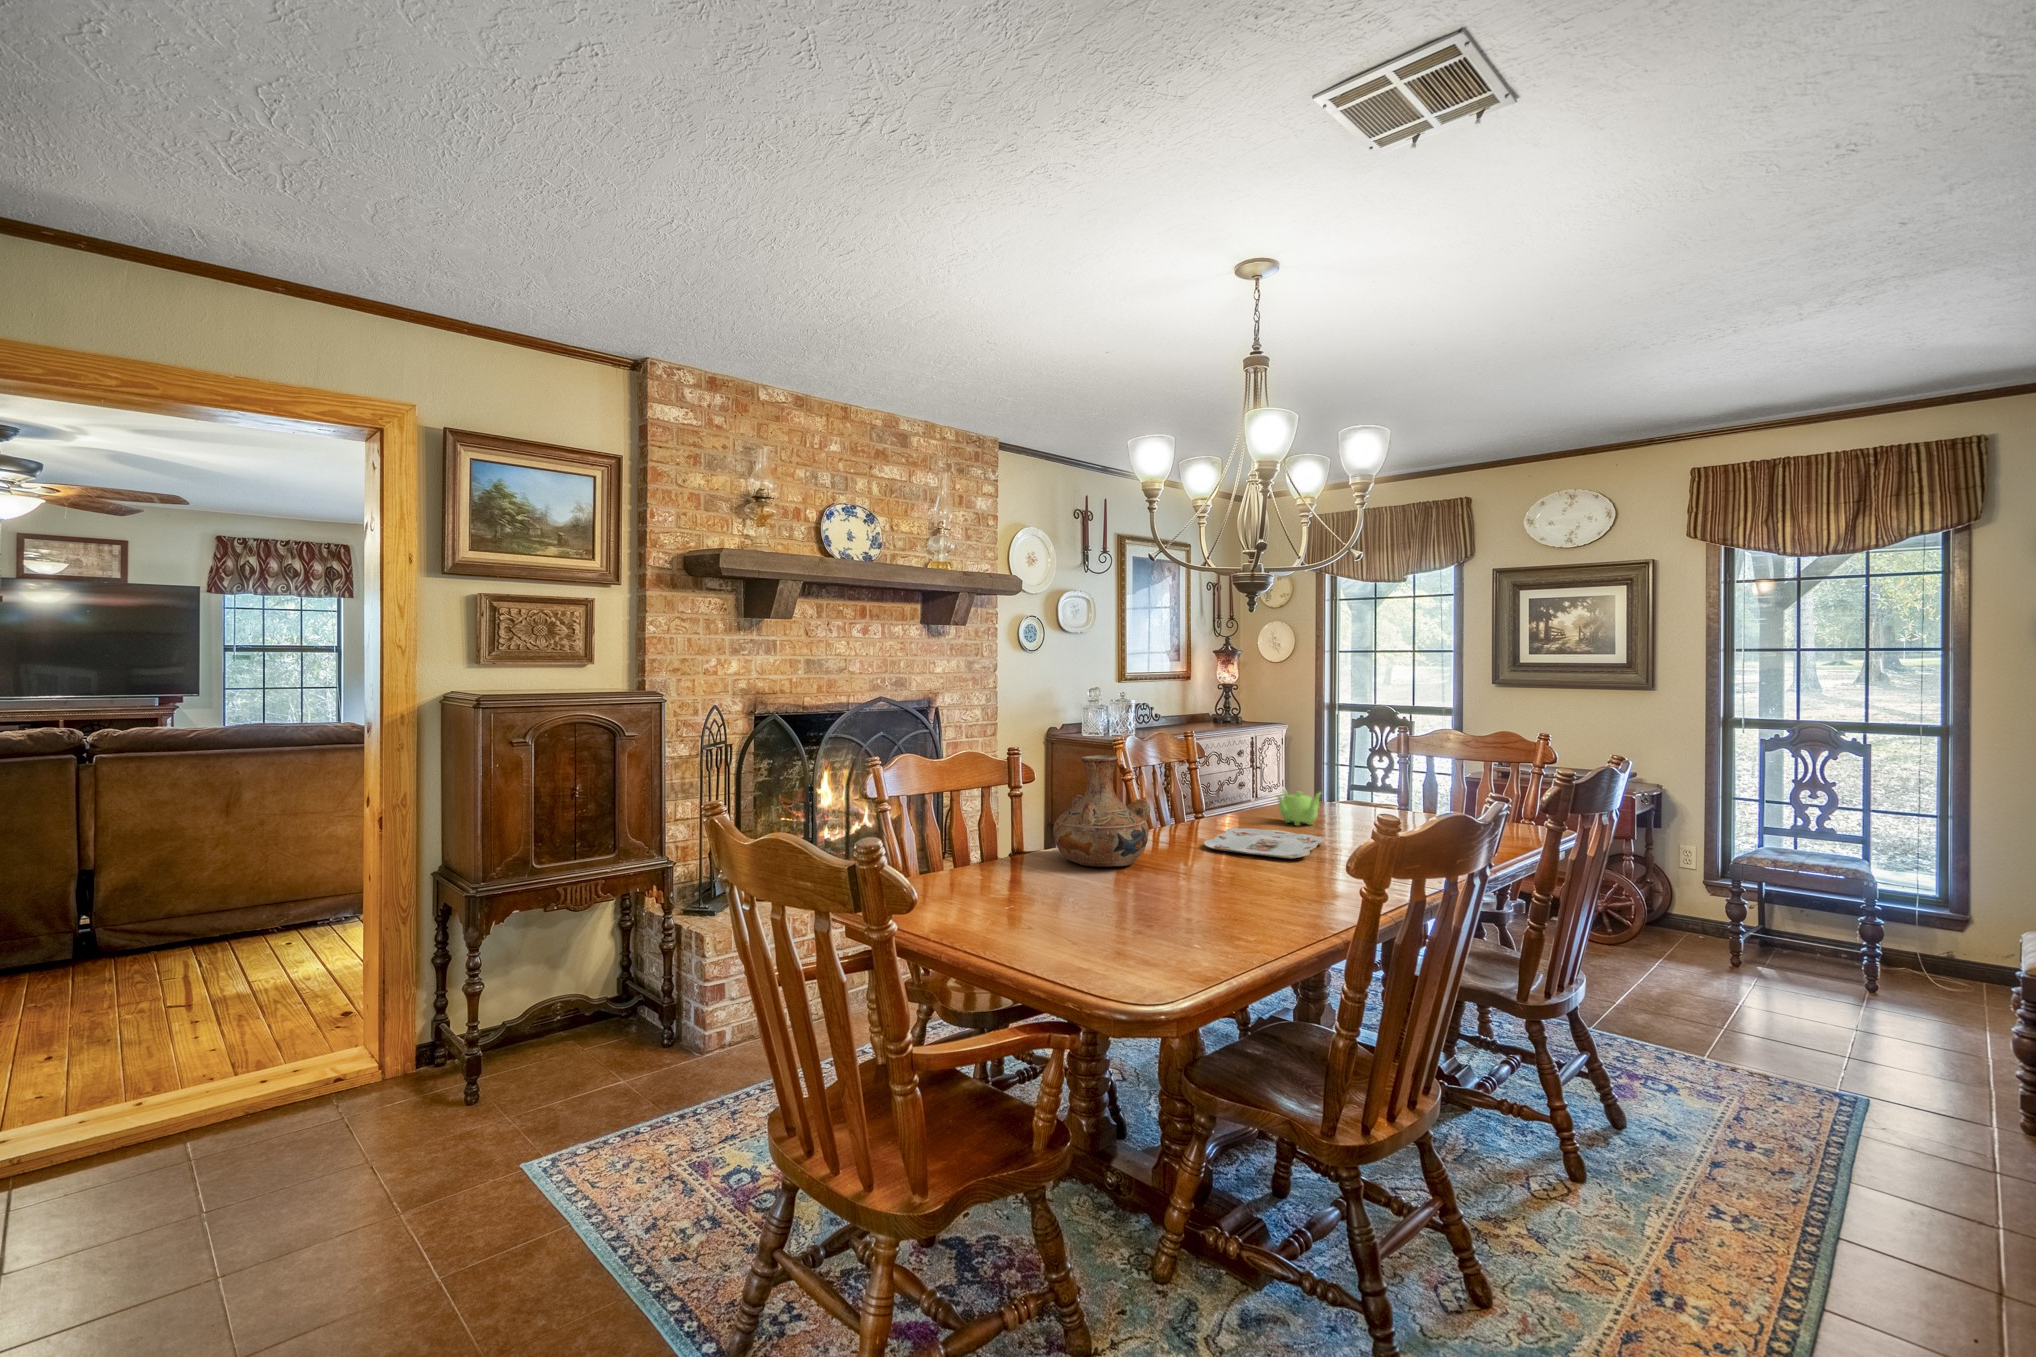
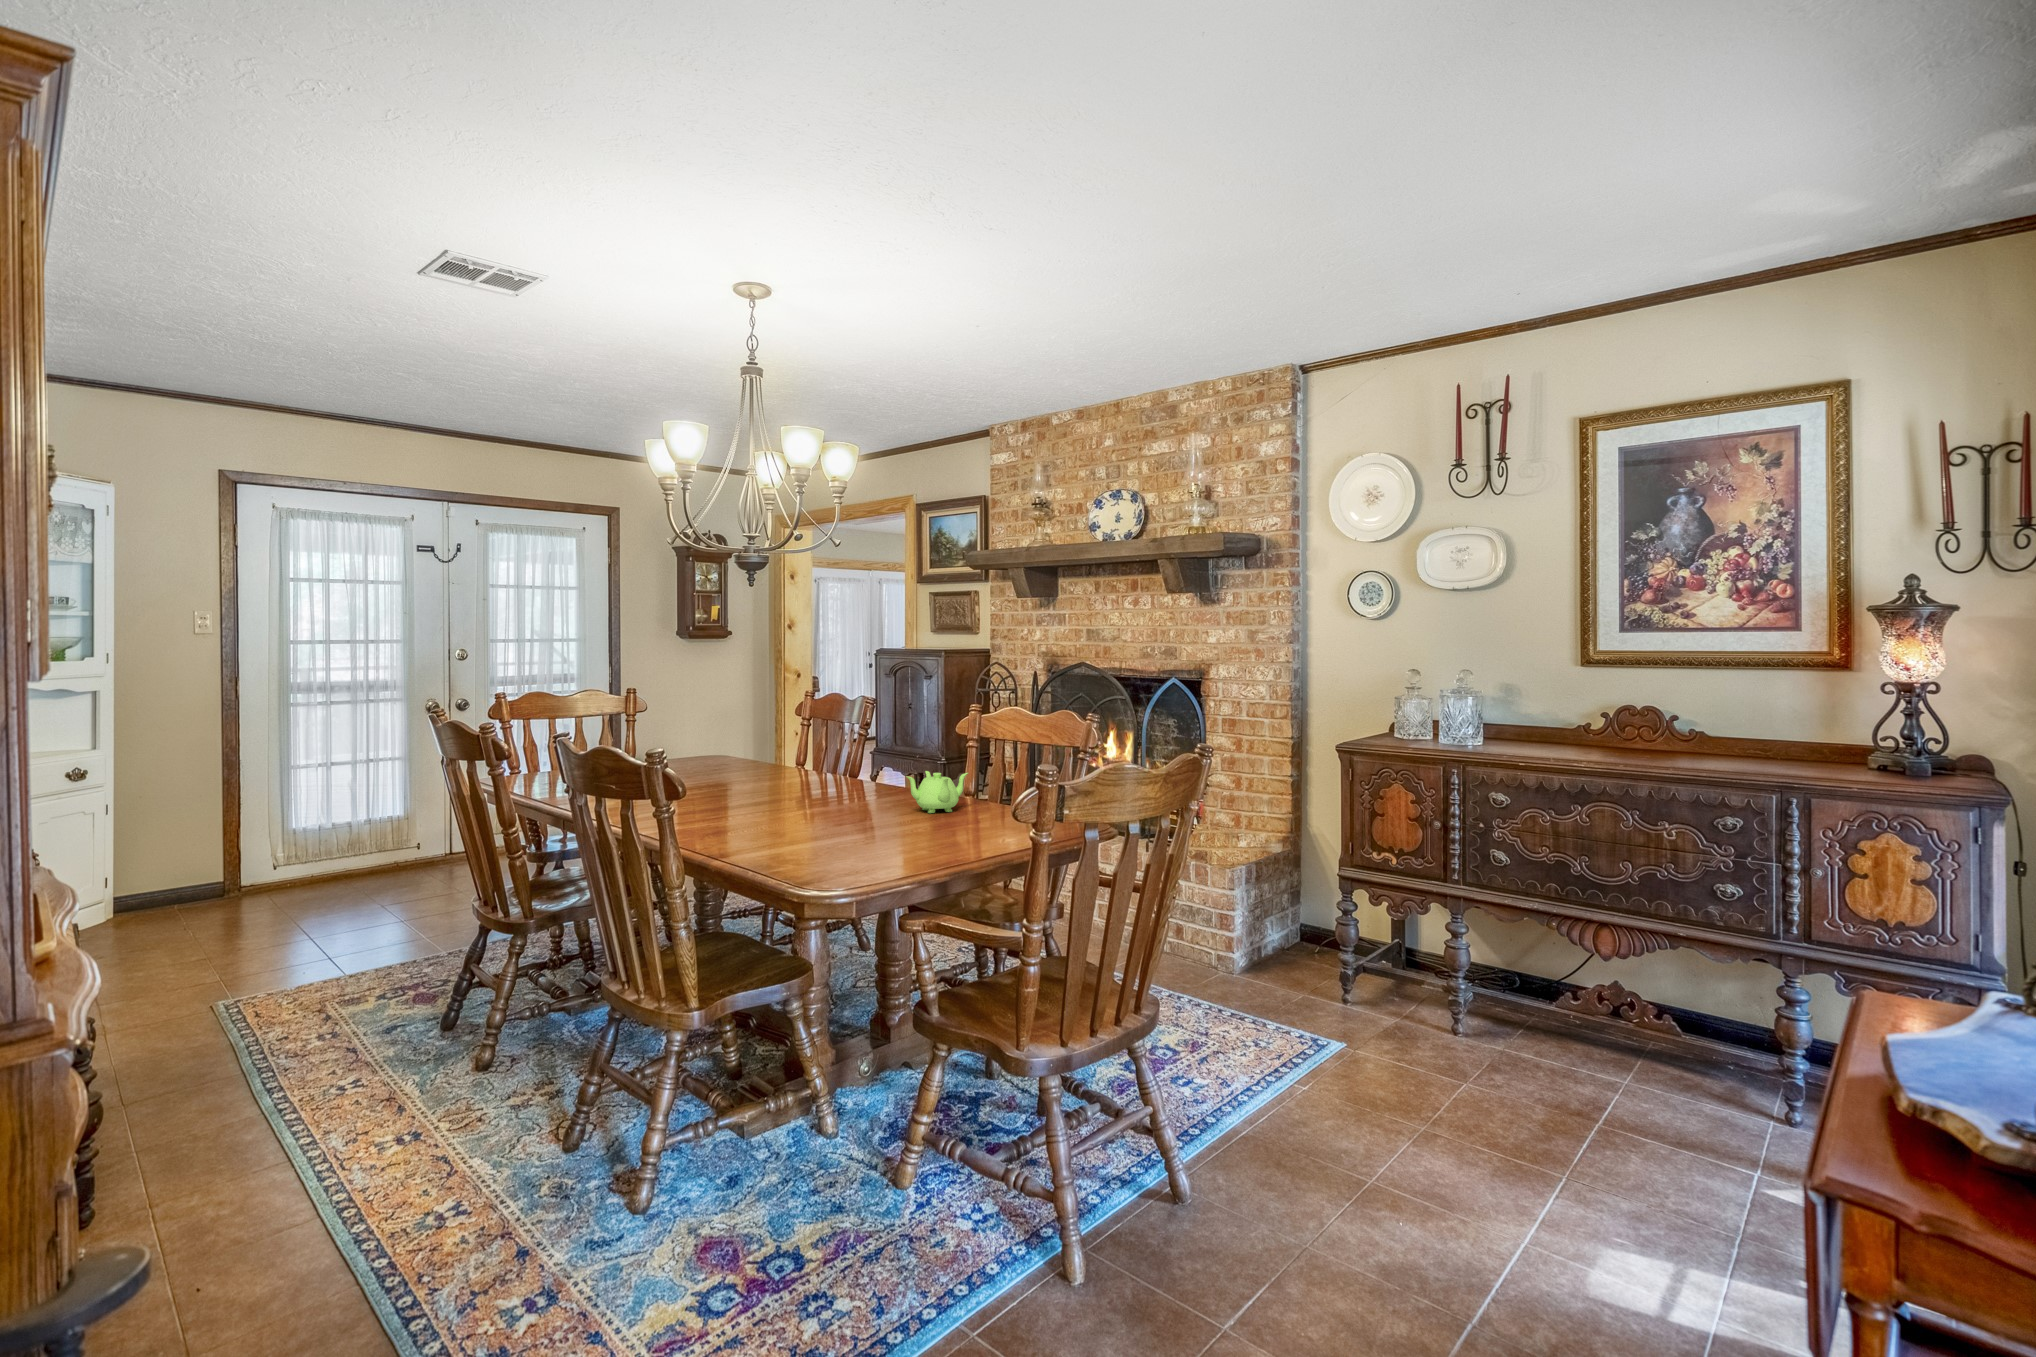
vase: present [1053,755,1150,867] -> none [726,696,803,778]
serving tray: present [1204,828,1325,859] -> none [745,785,883,808]

